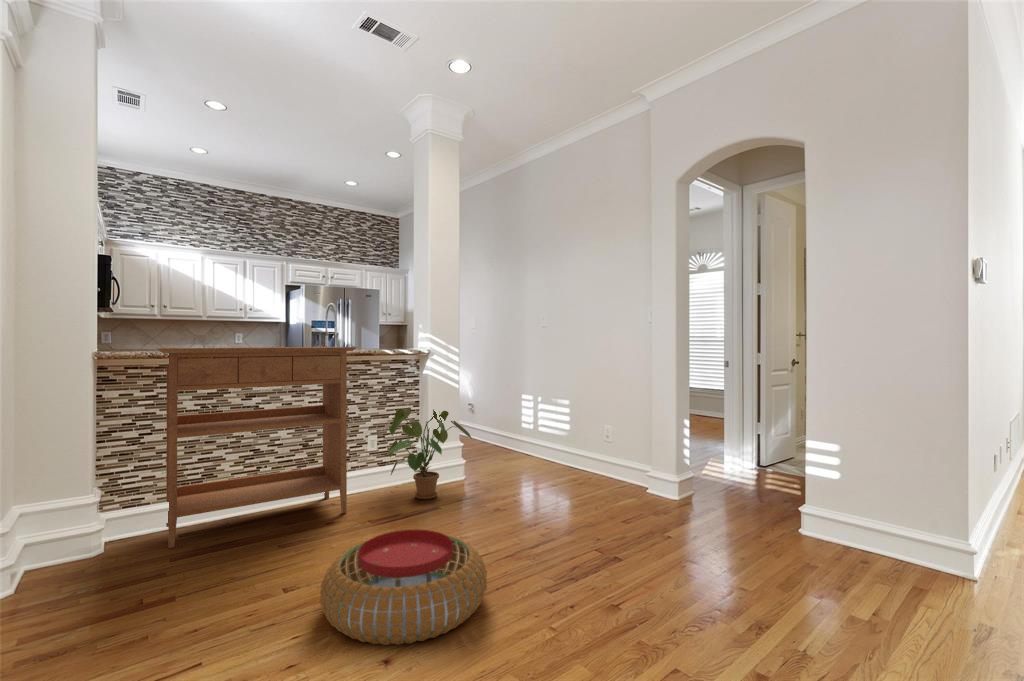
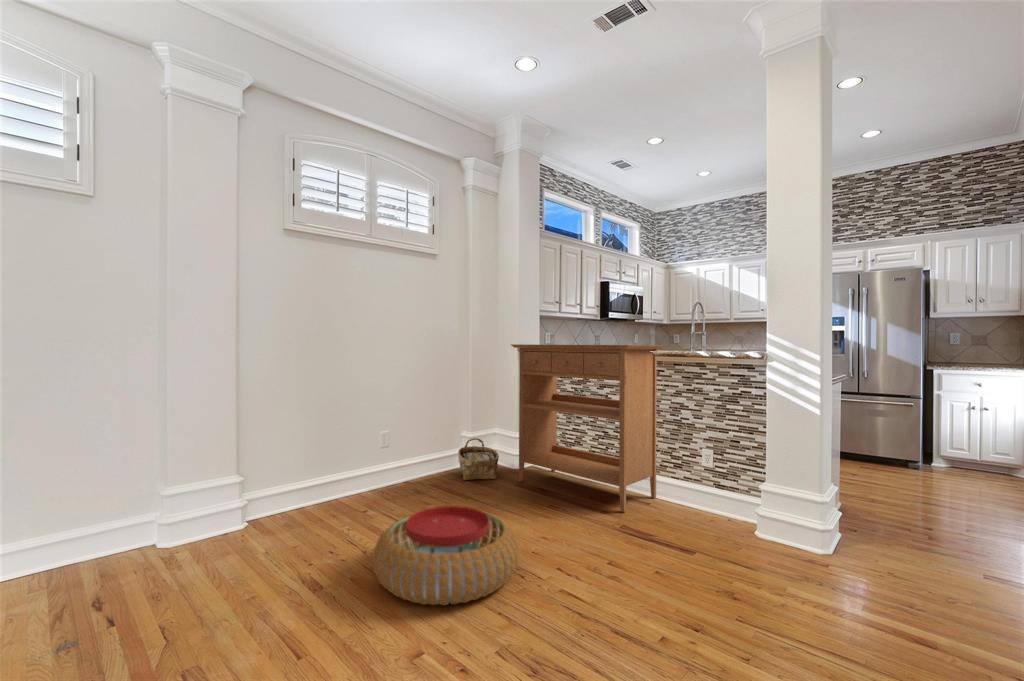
house plant: present [388,408,472,499] -> none [665,423,794,544]
woven basket: none [23,518,134,586] -> present [458,438,499,480]

